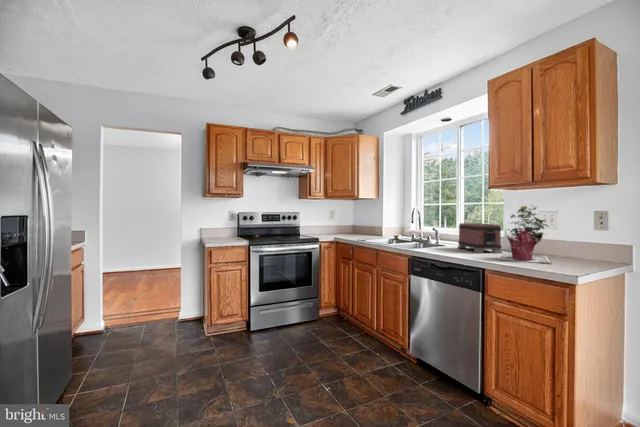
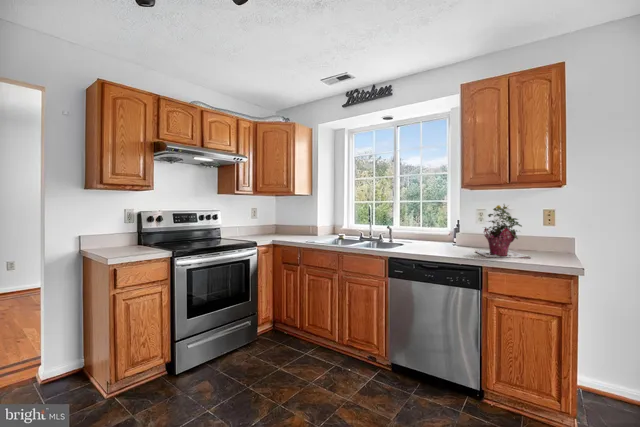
toaster: present [458,223,502,253] -> none [418,222,466,251]

